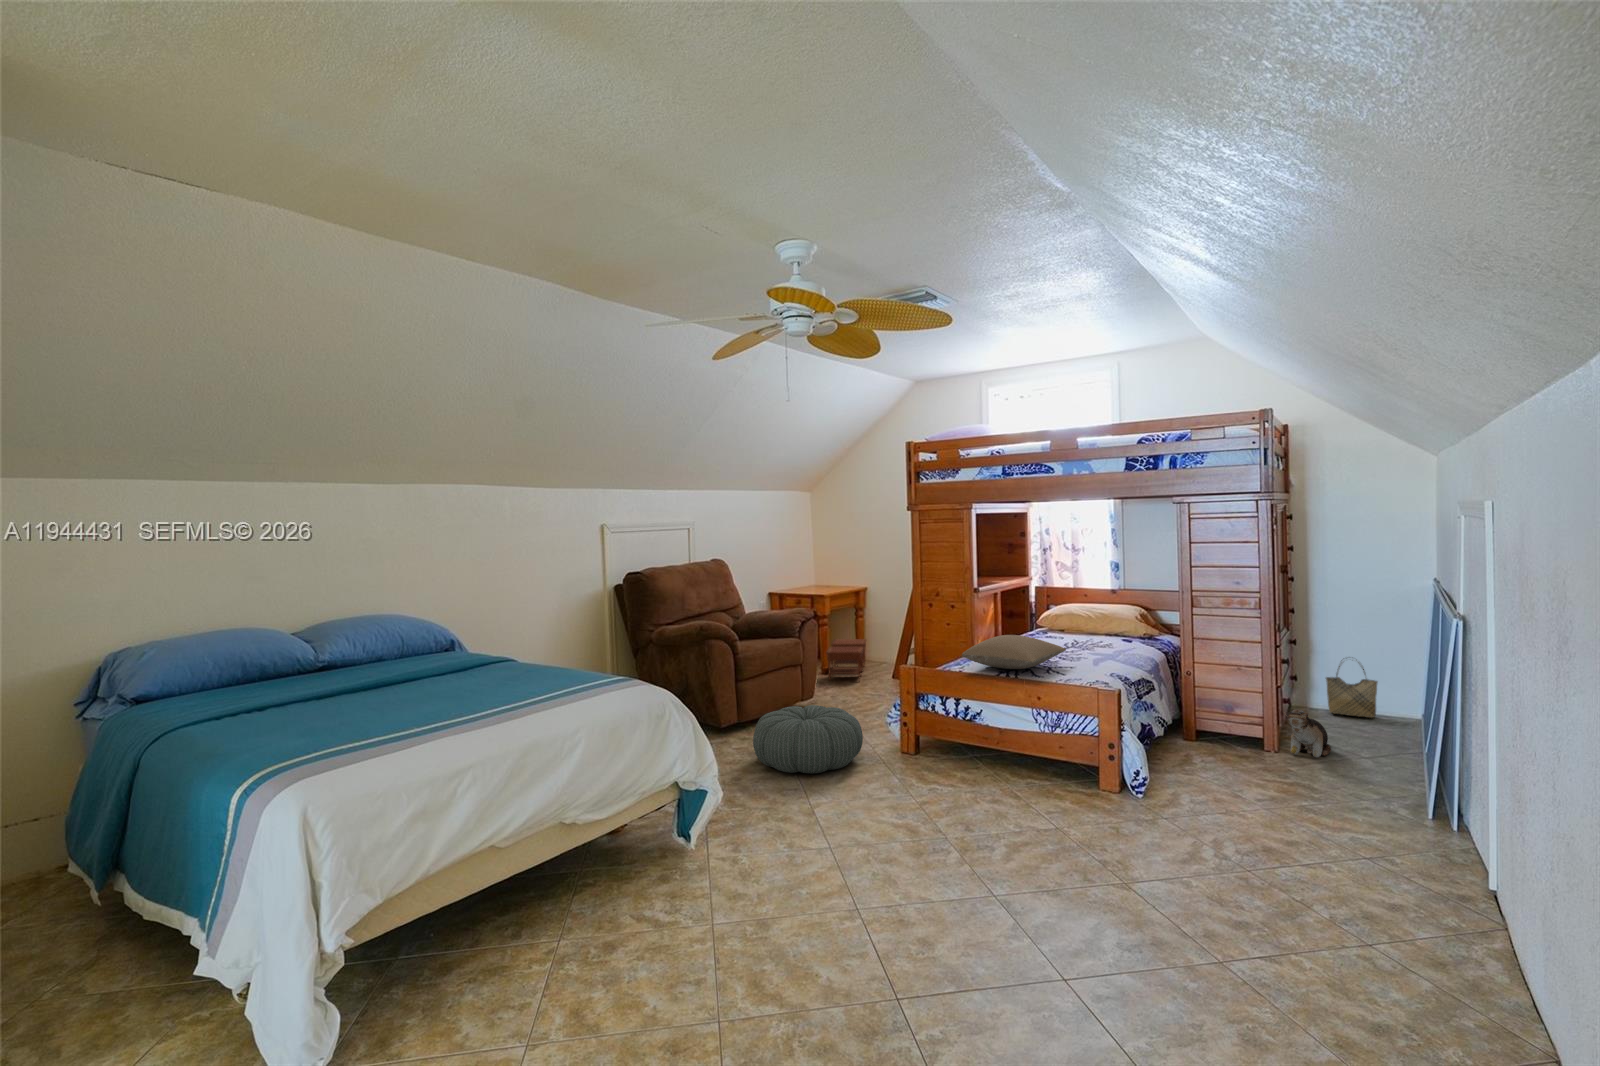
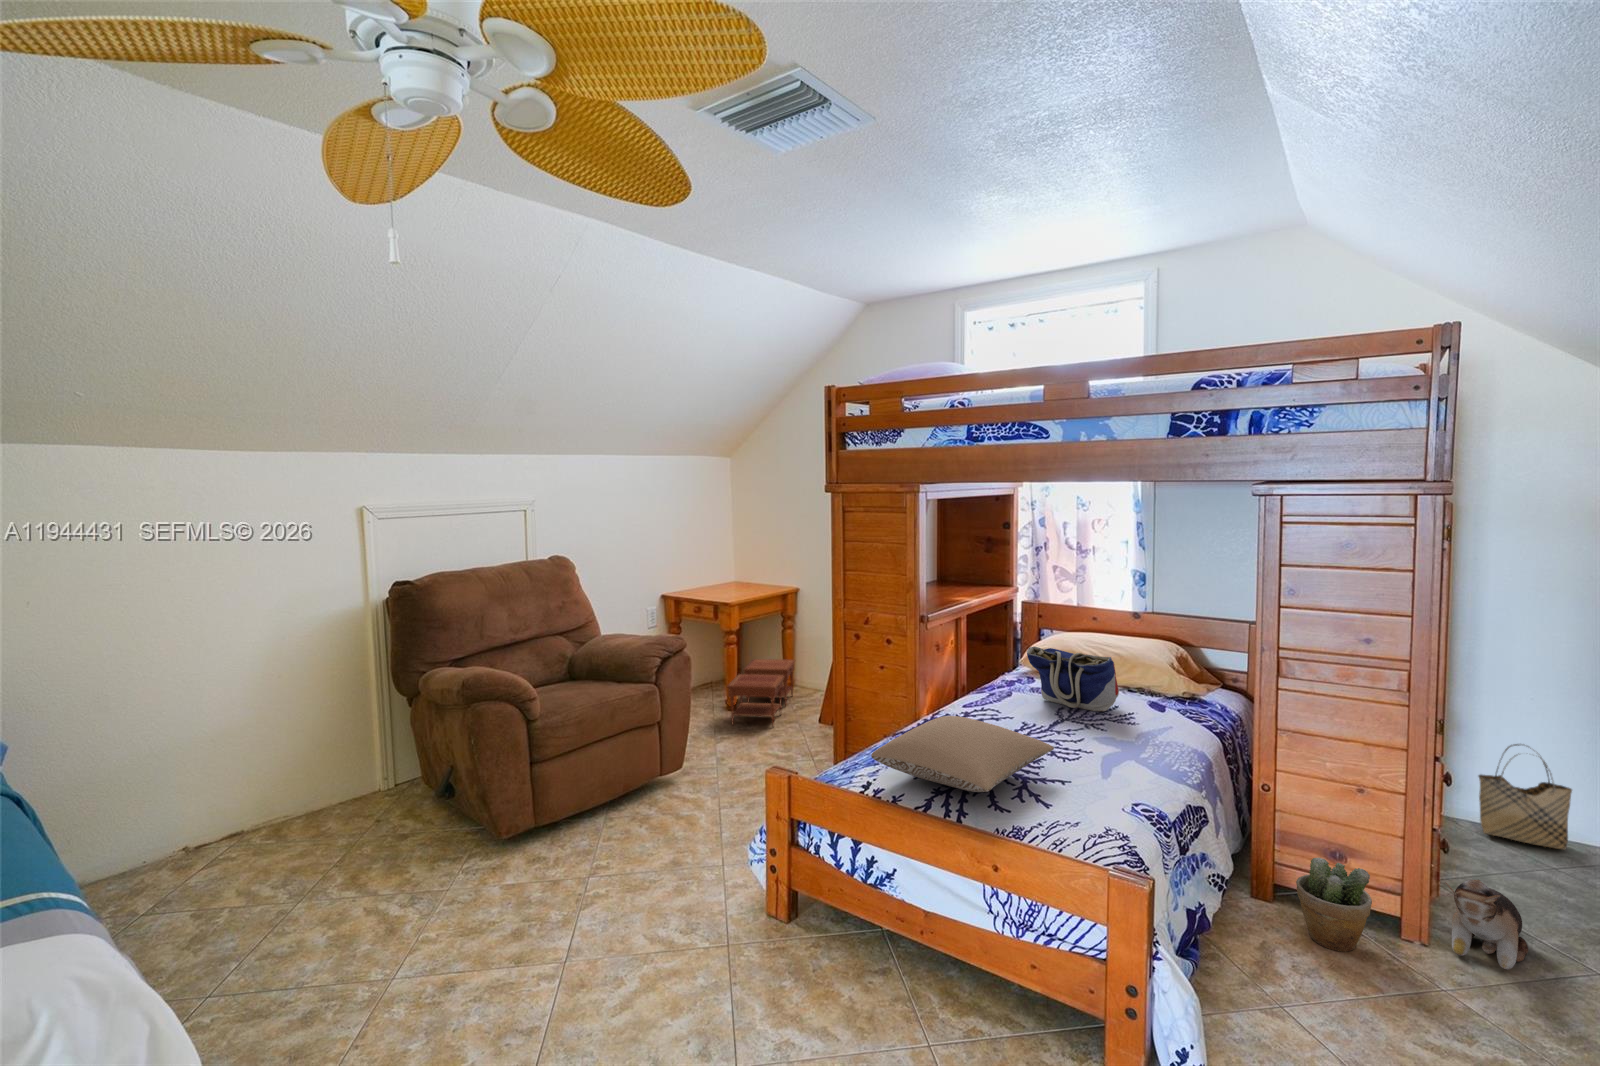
tote bag: none [1044,605,1103,643] -> present [1027,647,1119,711]
pouf: present [753,705,863,774] -> none [506,819,701,971]
potted plant: none [1206,706,1246,756] -> present [1296,858,1372,952]

